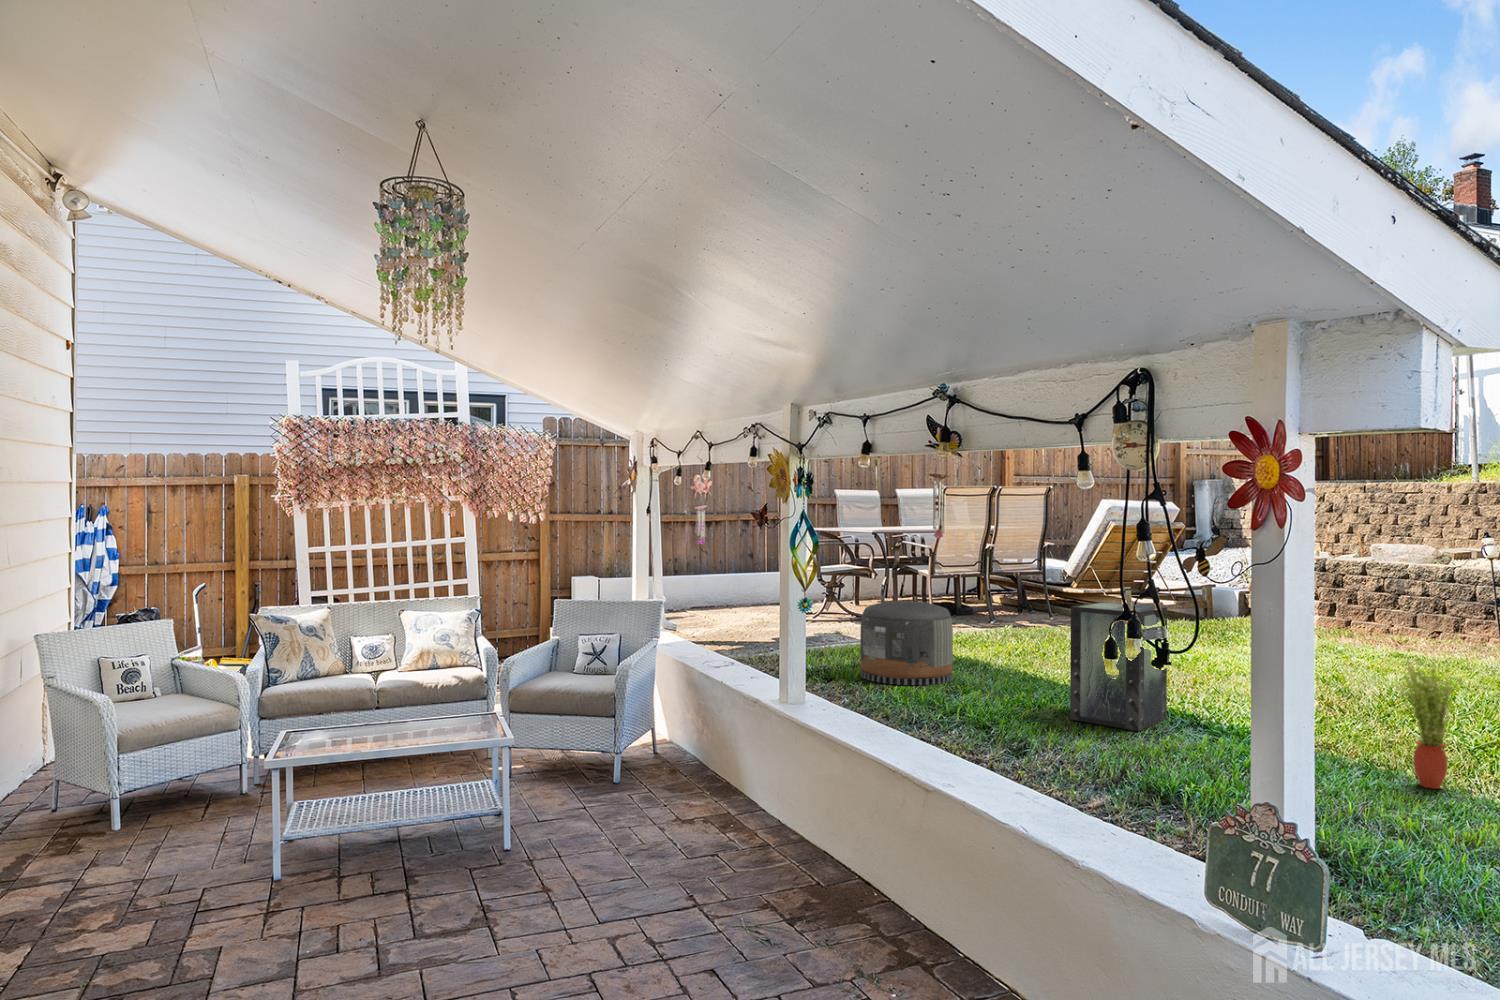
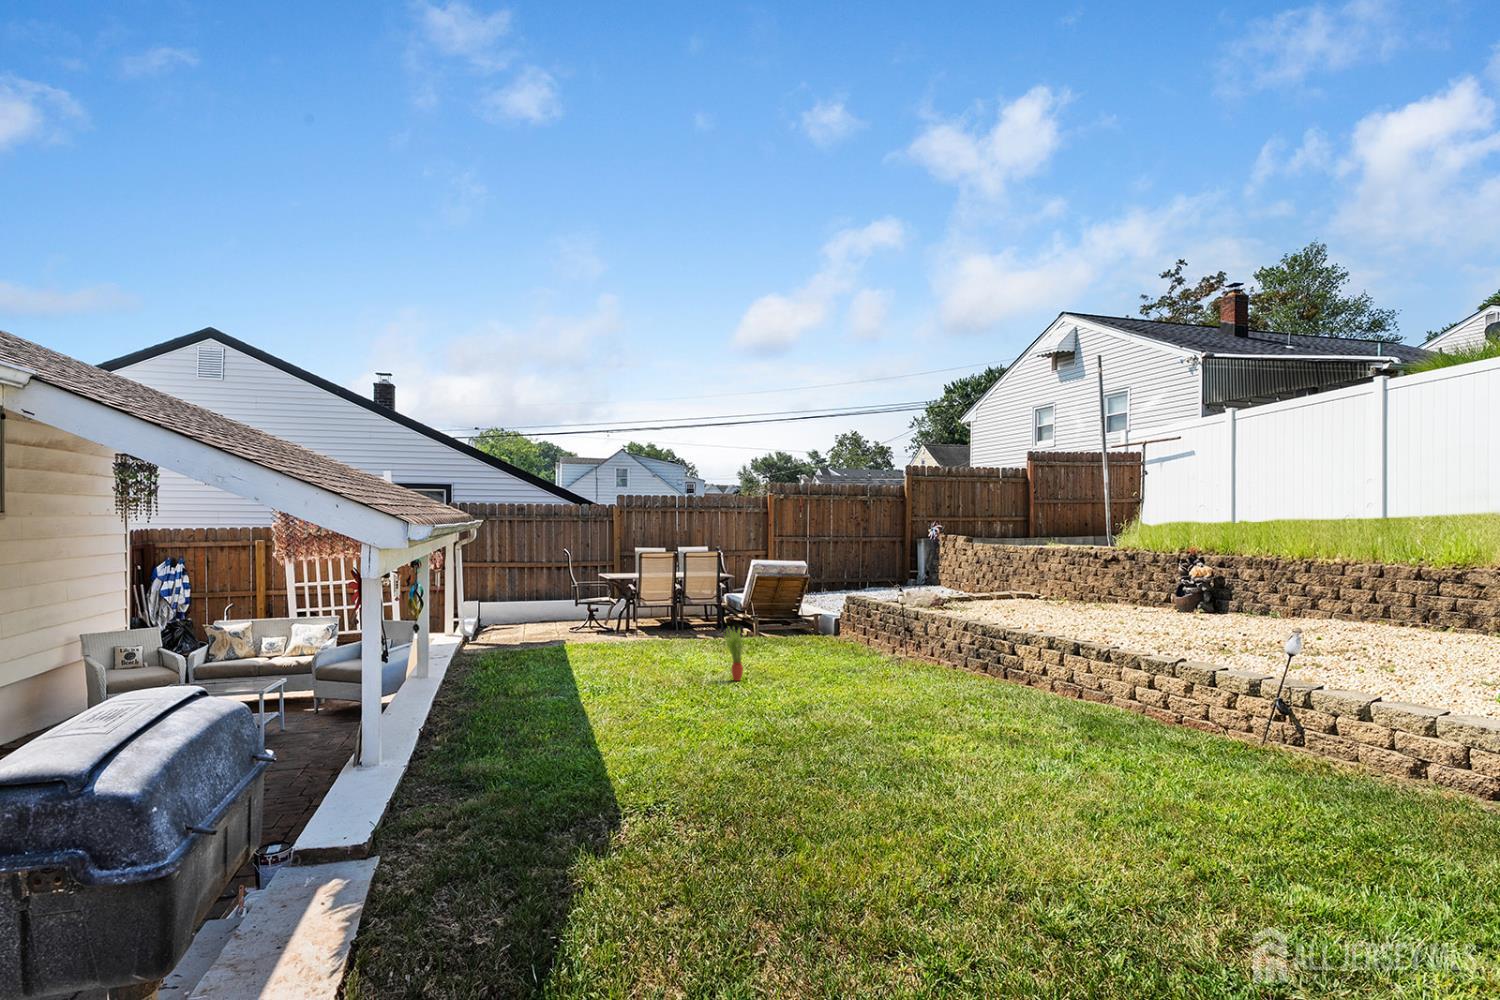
pouf: present [860,601,953,685] -> none [572,609,620,651]
storage box: present [1070,602,1167,731] -> none [635,606,681,665]

